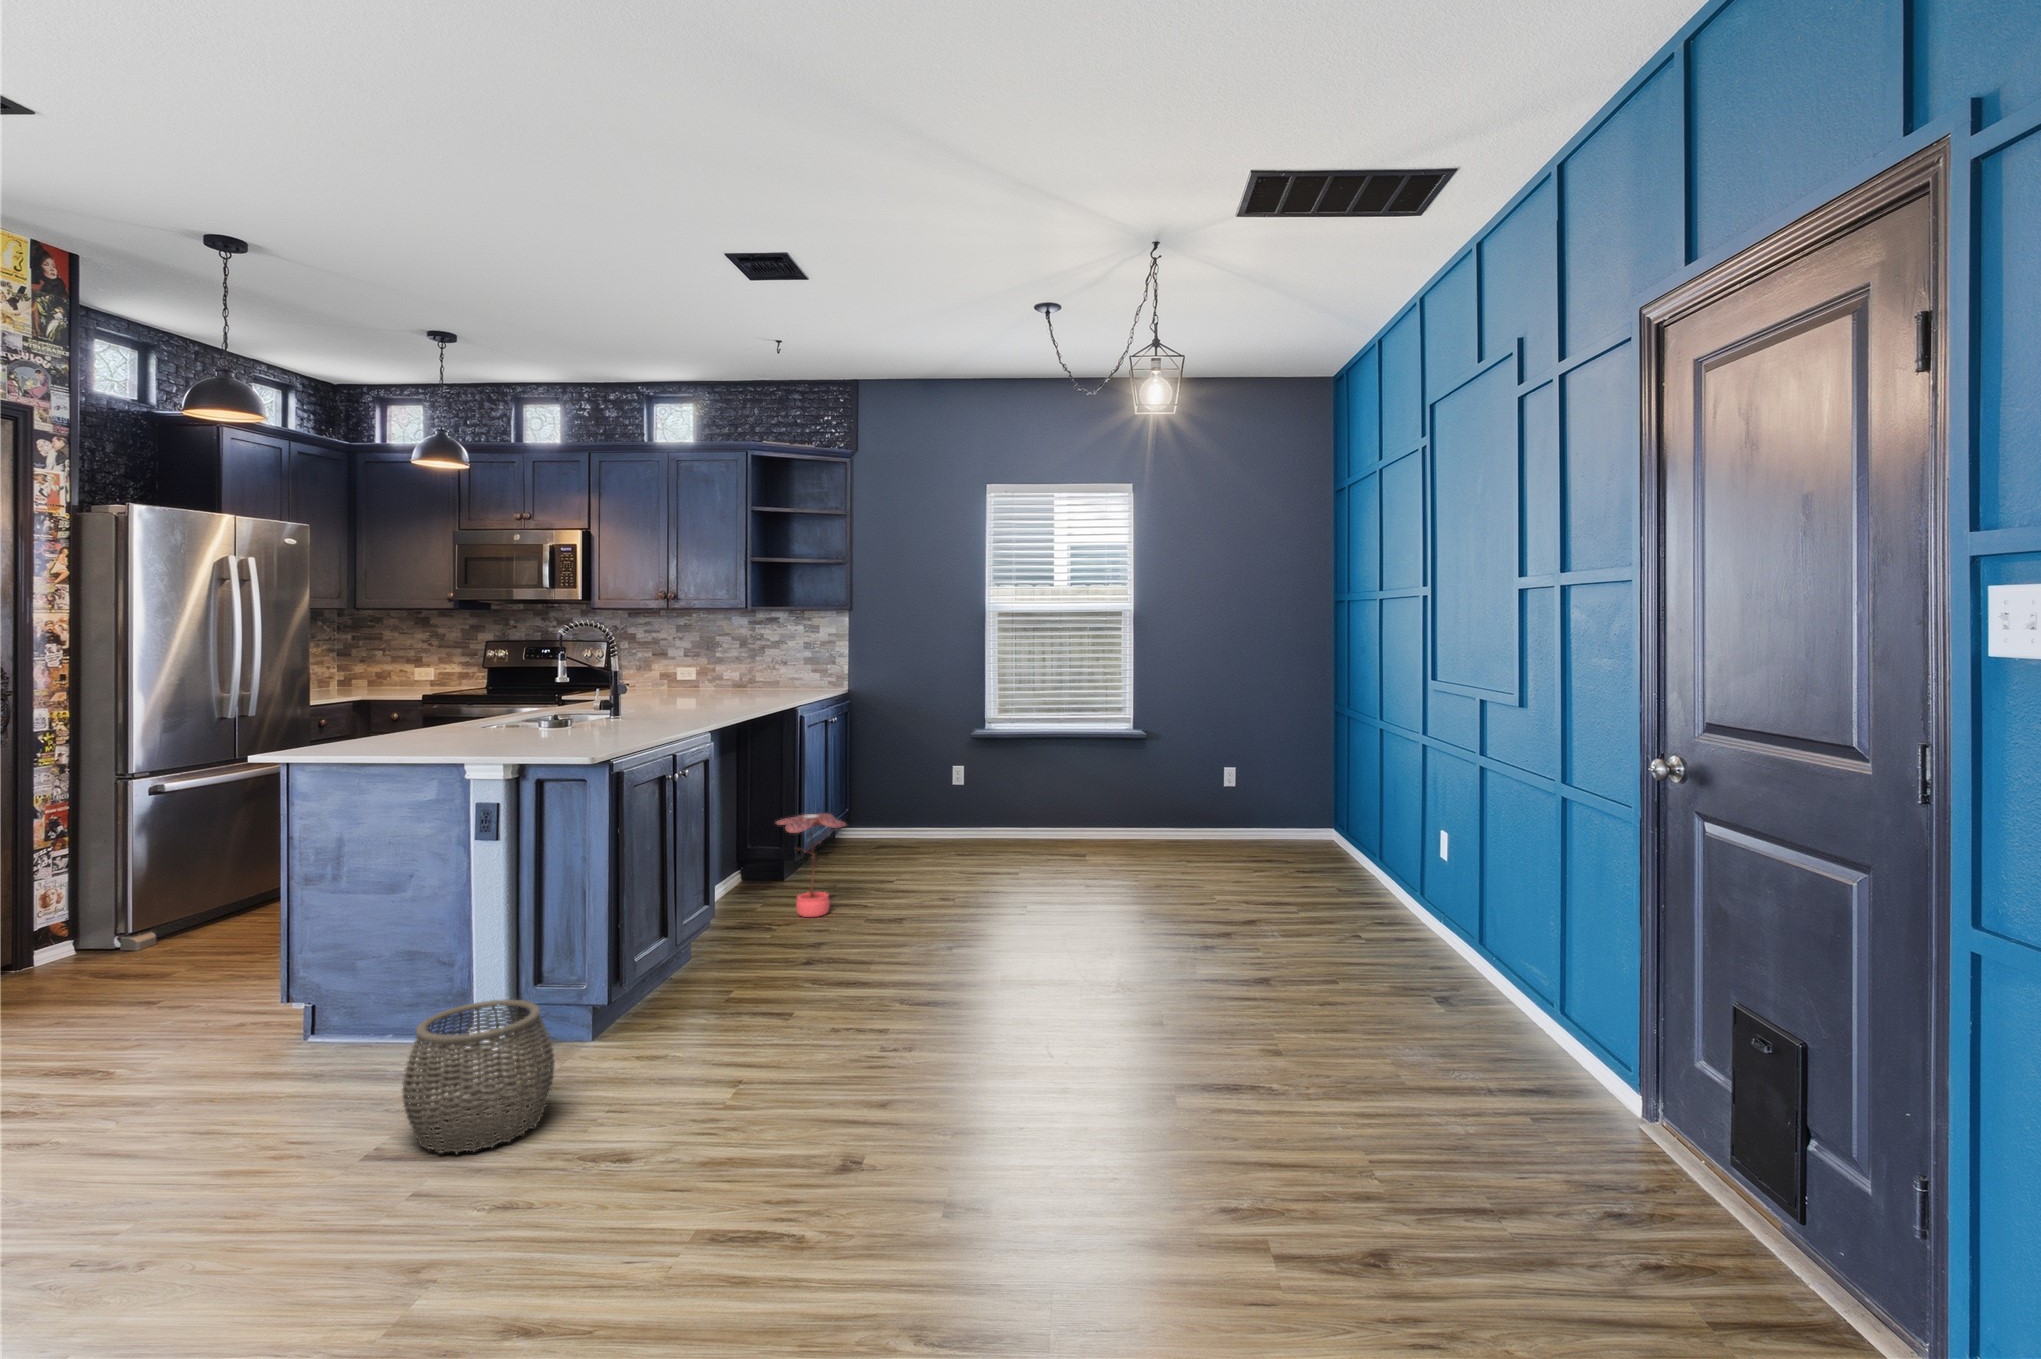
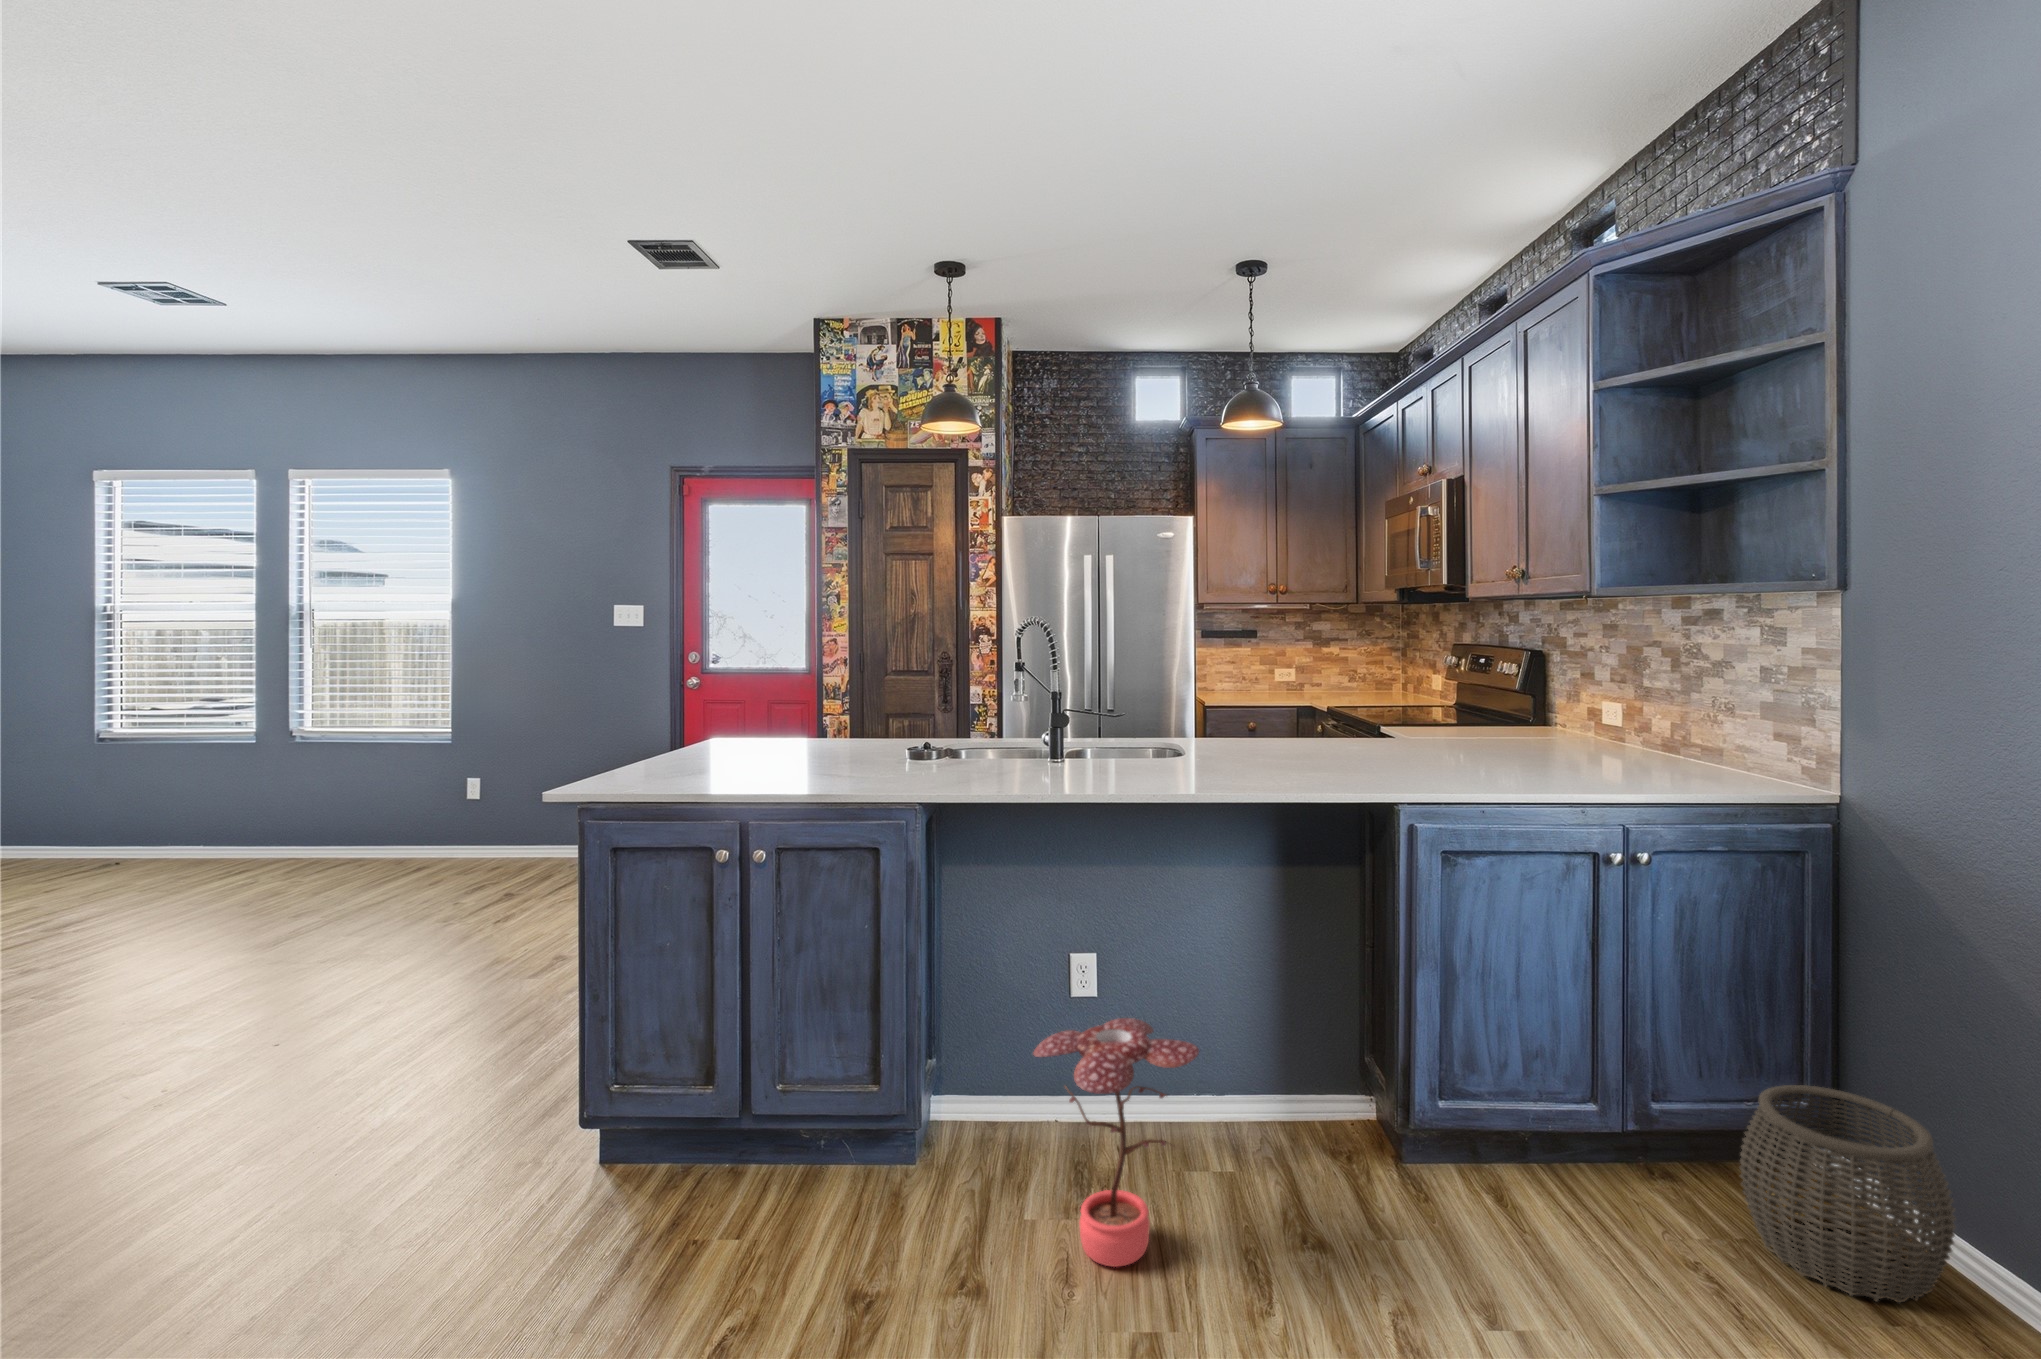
woven basket: present [402,999,555,1154] -> present [1740,1085,1956,1303]

